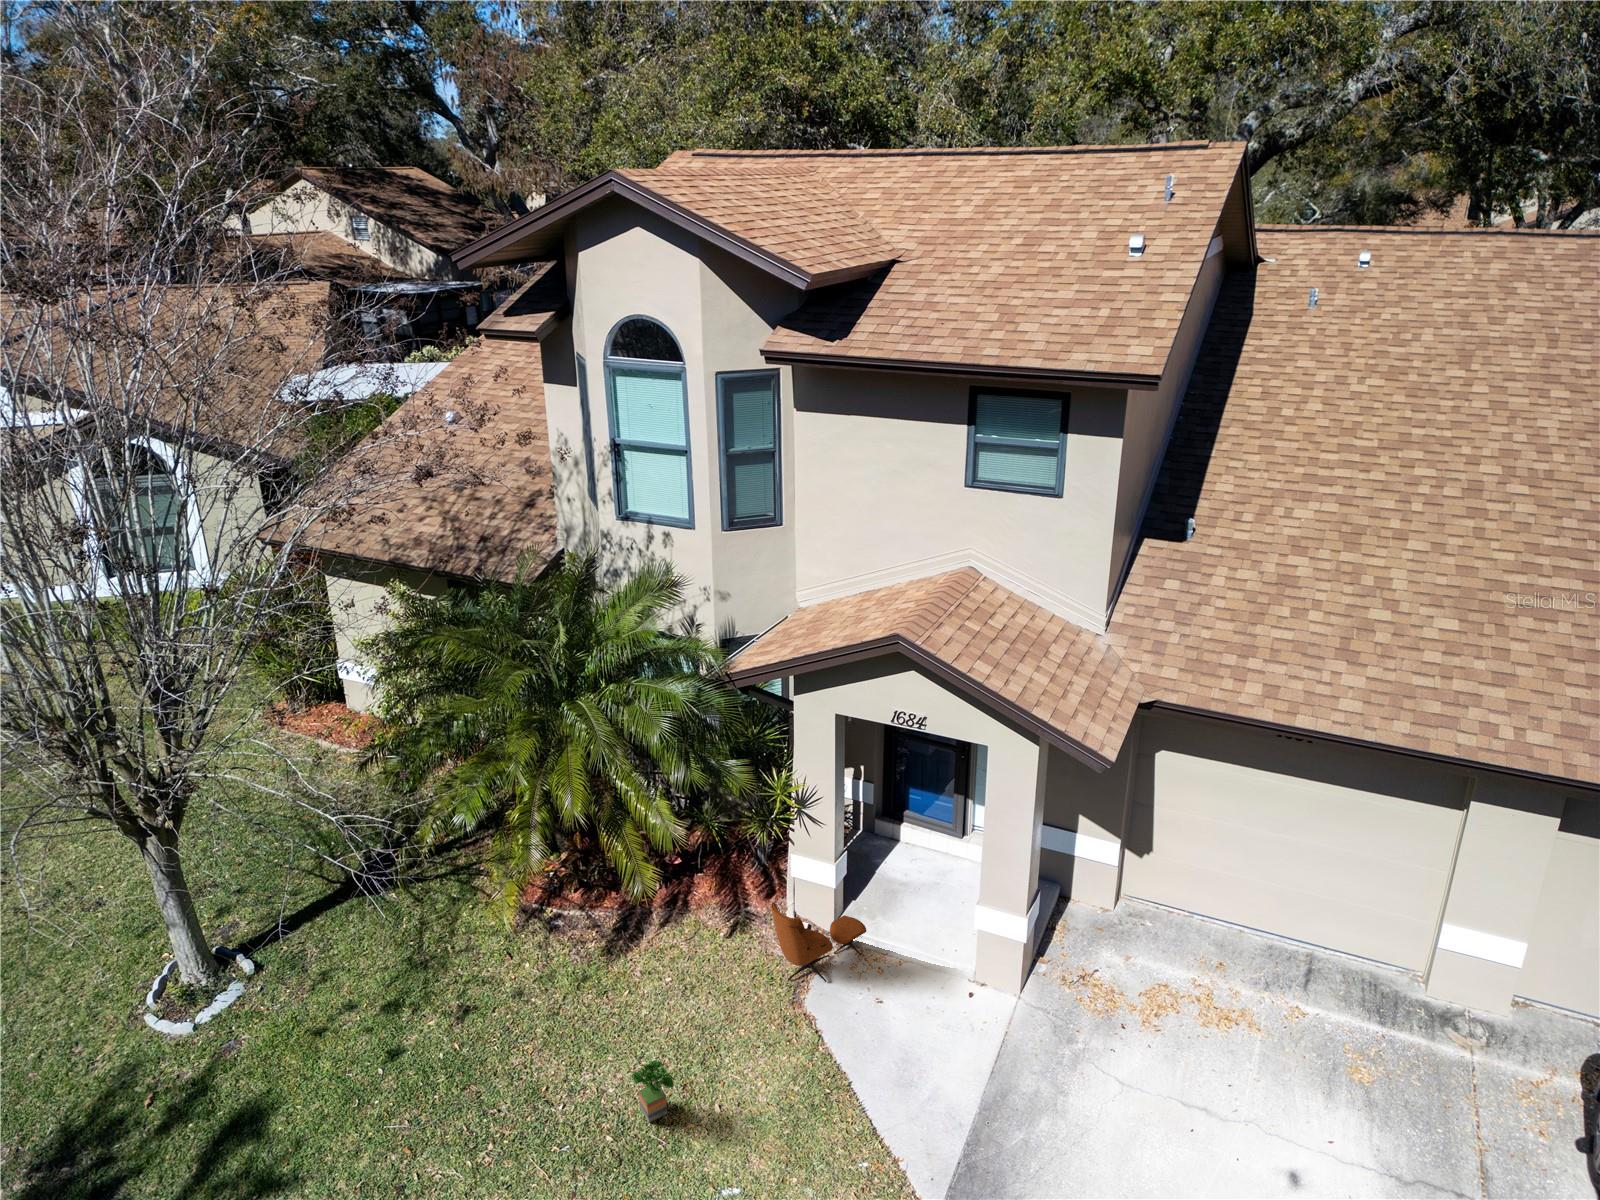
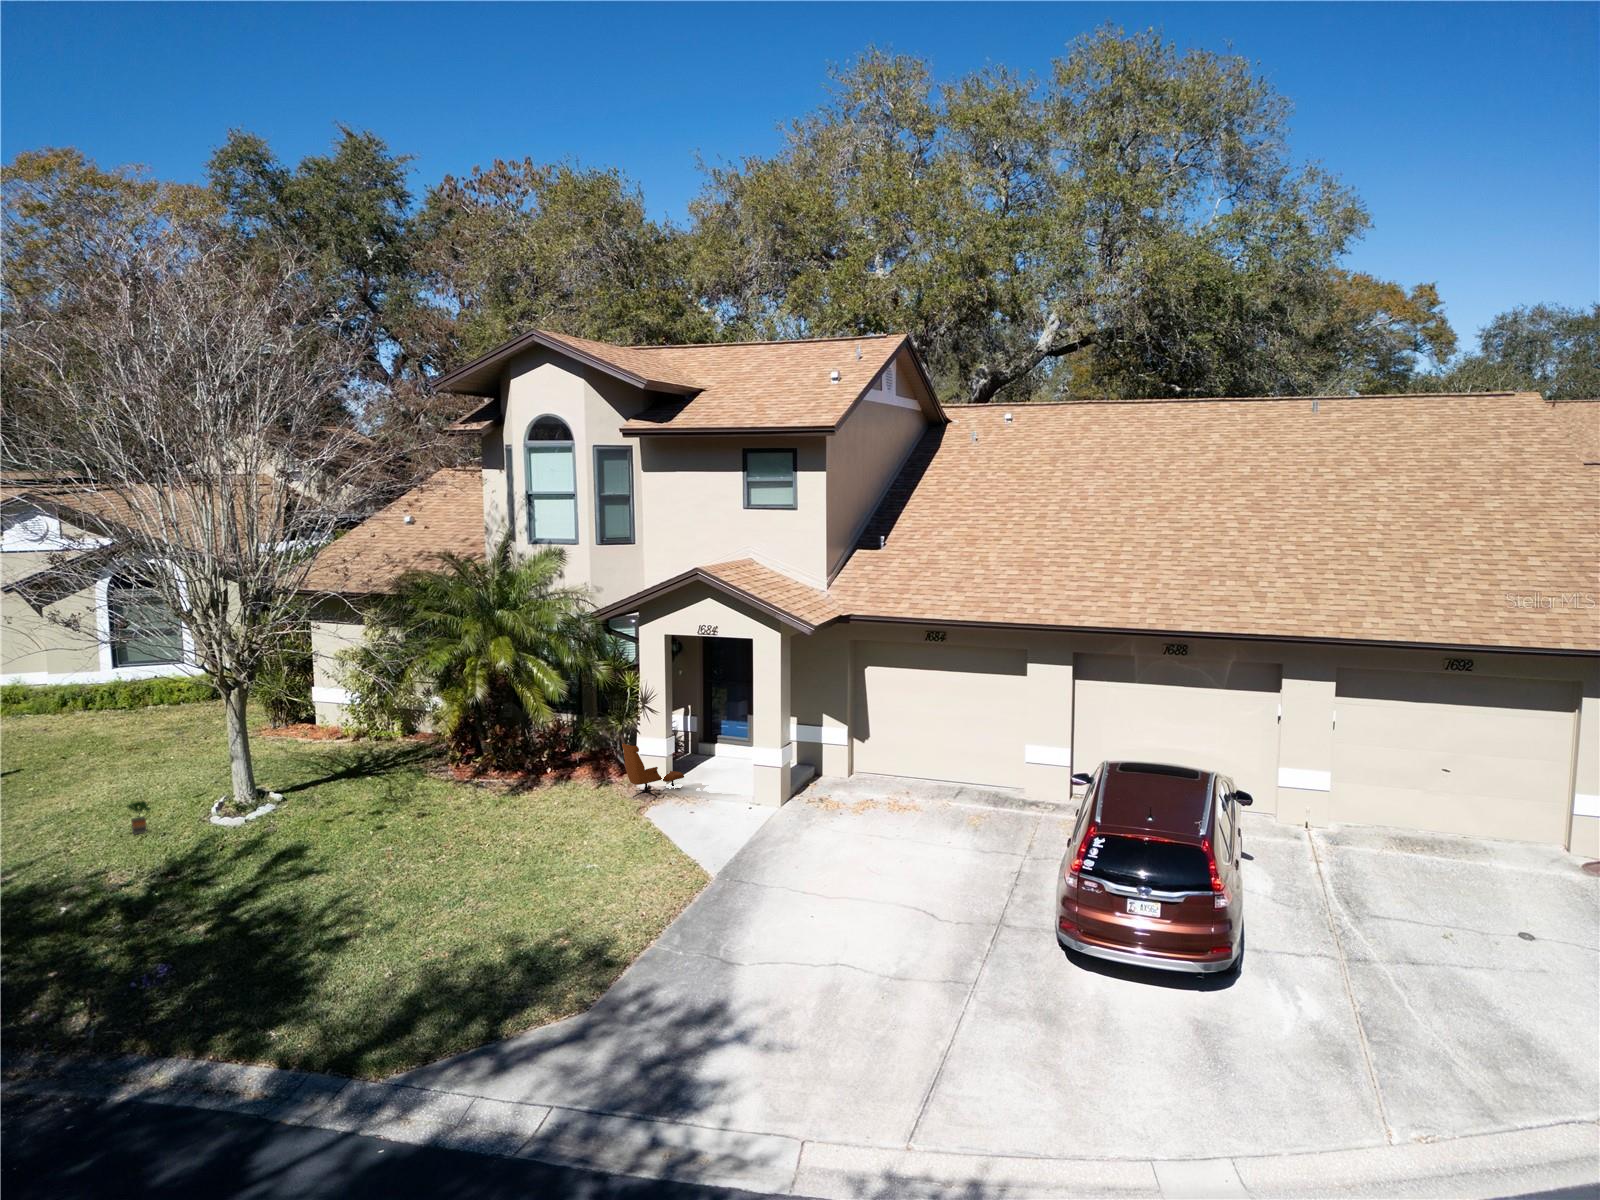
potted tree: present [633,1060,674,1122] -> present [127,801,151,834]

